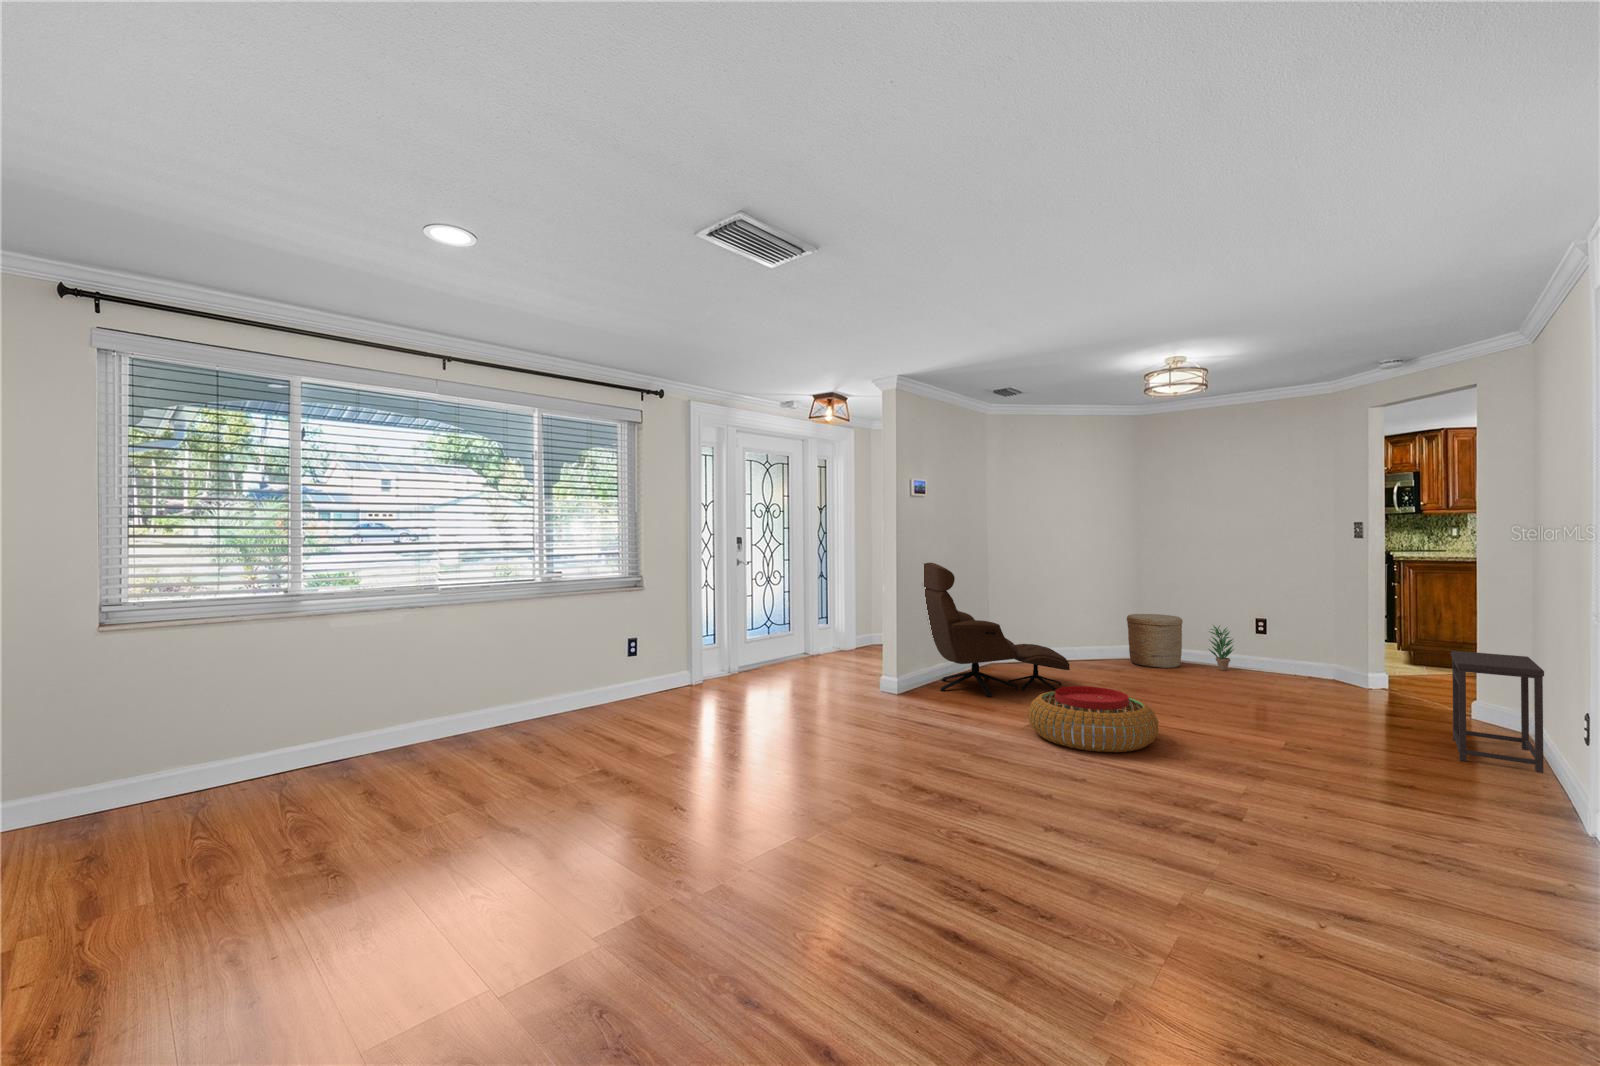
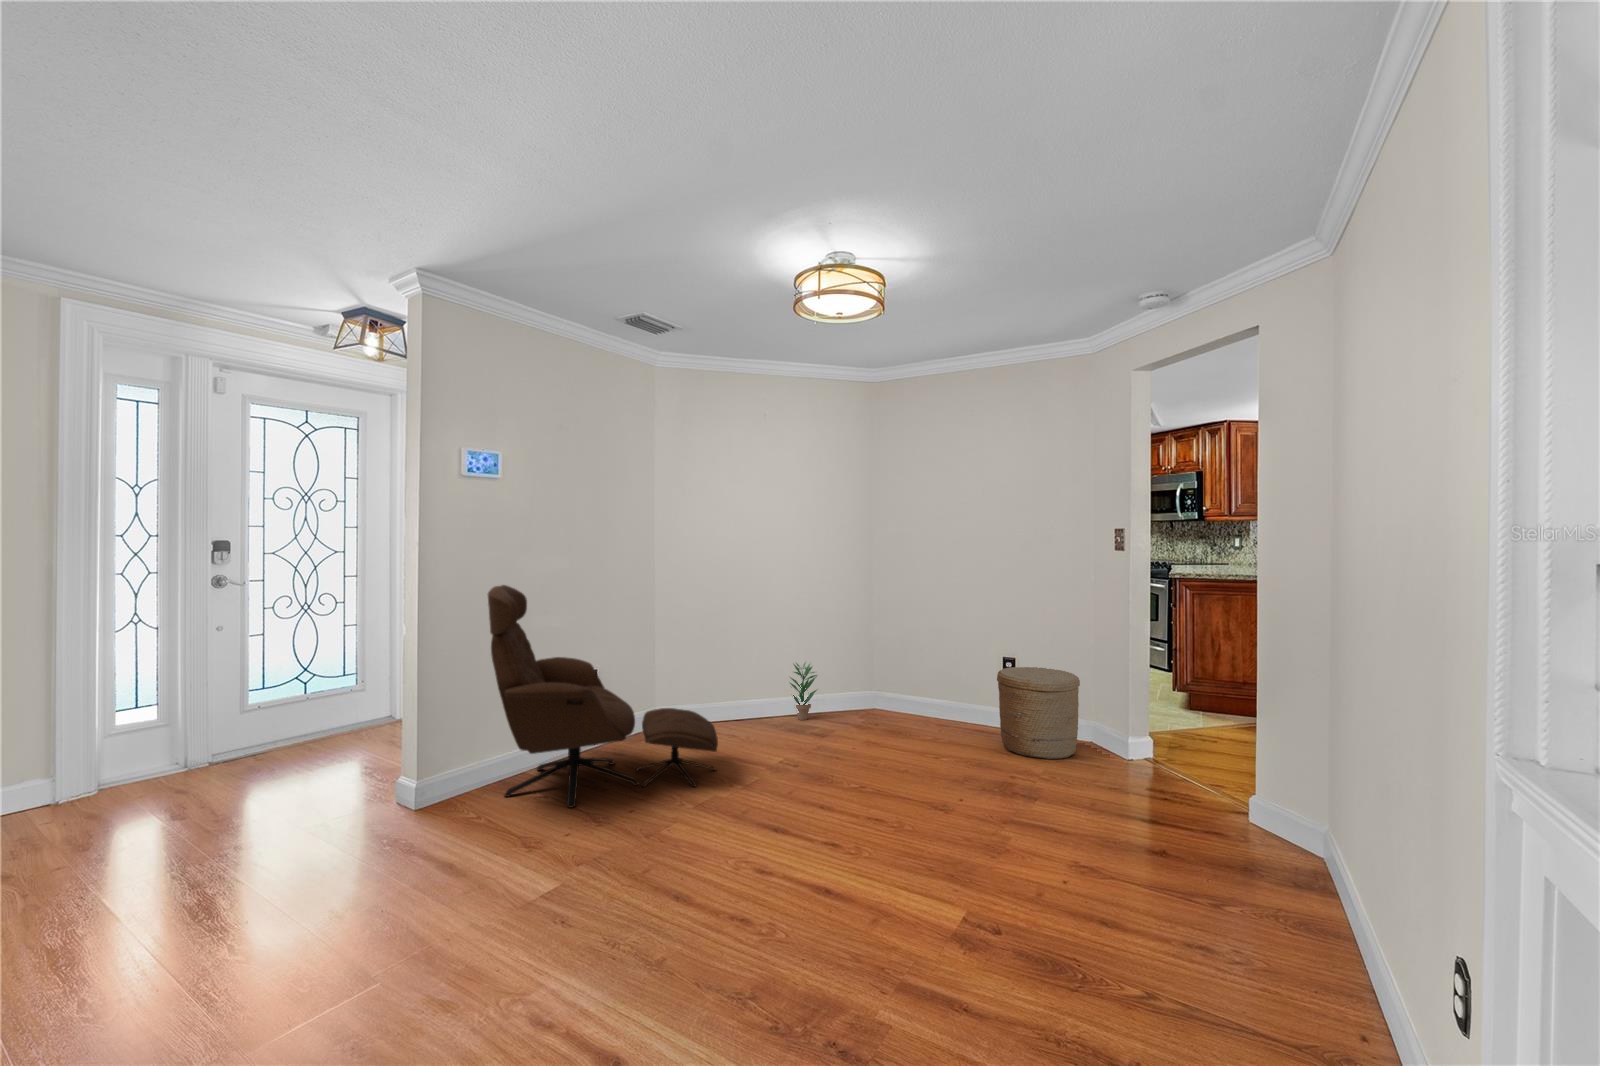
woven basket: present [1127,614,1183,668] -> present [997,667,1080,759]
potted plant: present [1209,625,1234,670] -> present [790,662,817,720]
side table: present [1451,651,1544,773] -> none [1218,735,1351,976]
pouf: present [1029,686,1159,752] -> none [515,817,747,981]

